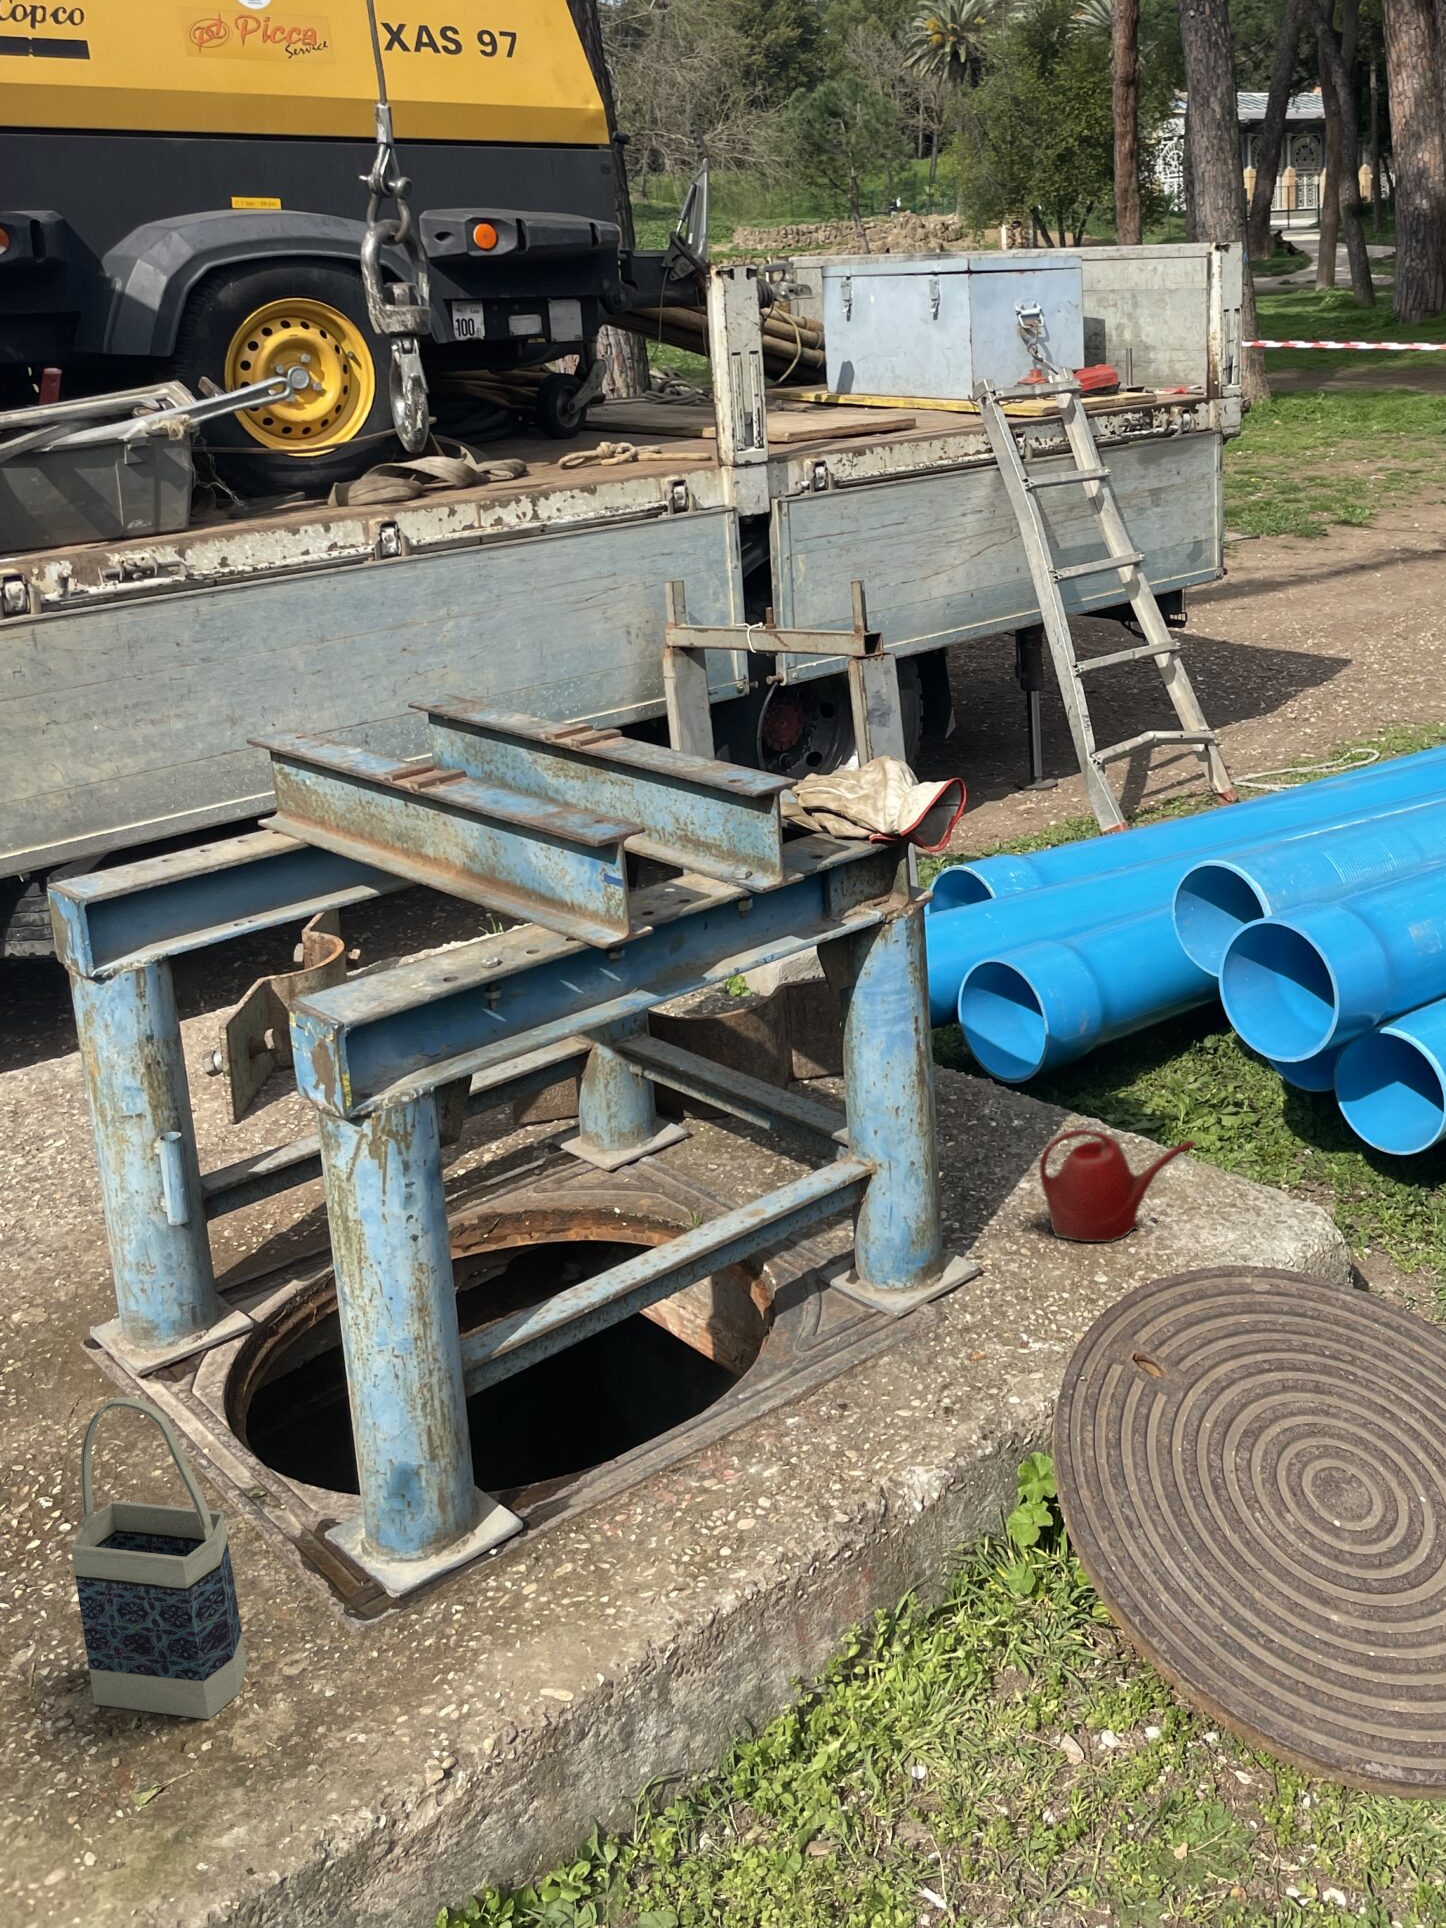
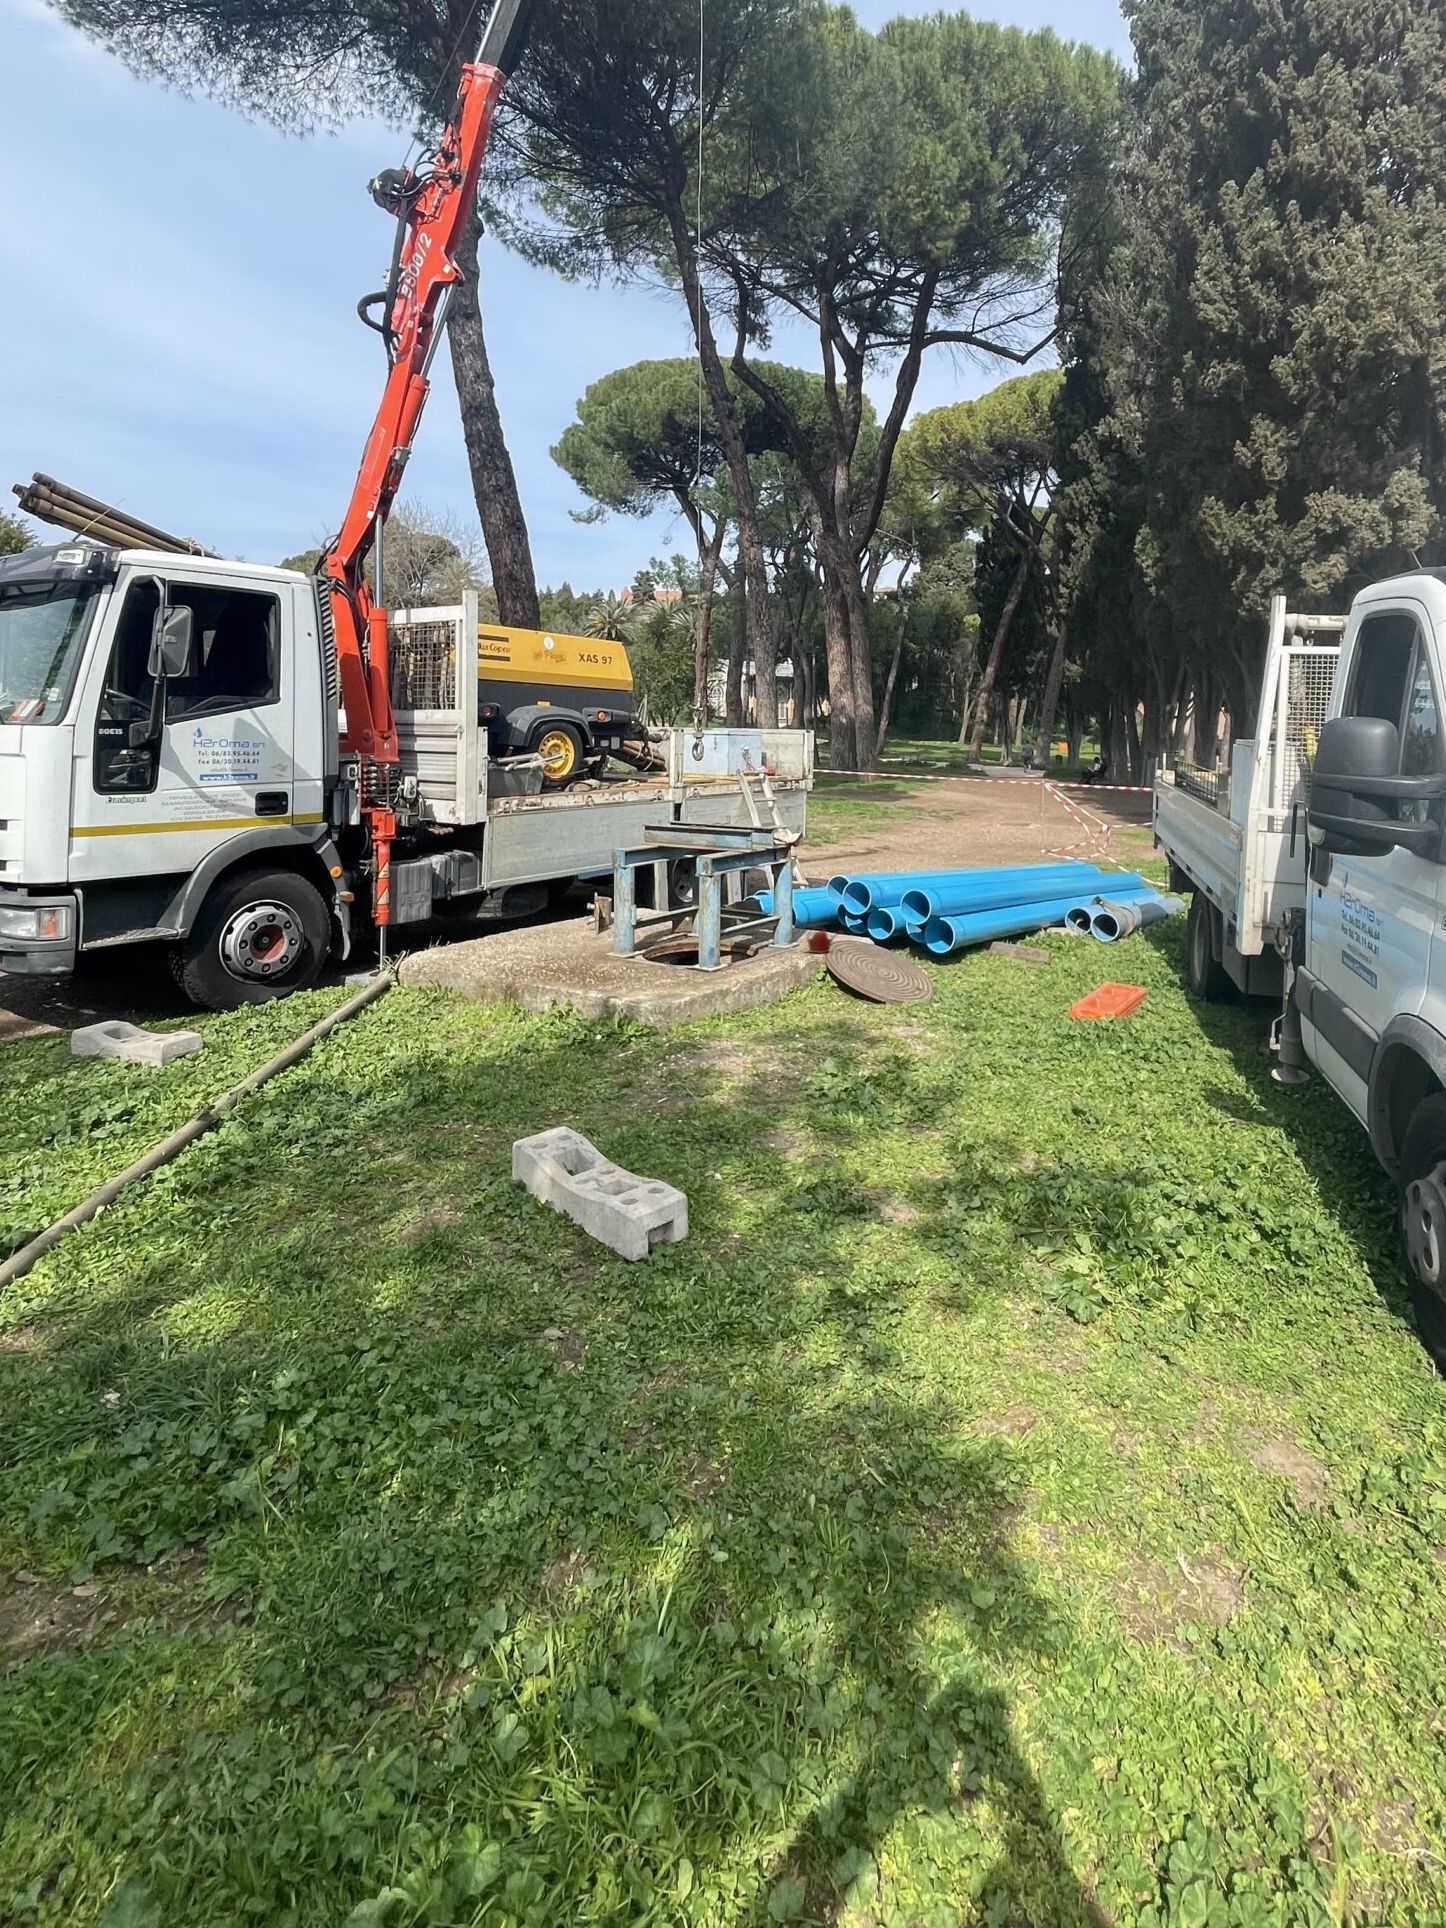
bag: present [71,1397,247,1719] -> none [658,926,687,991]

